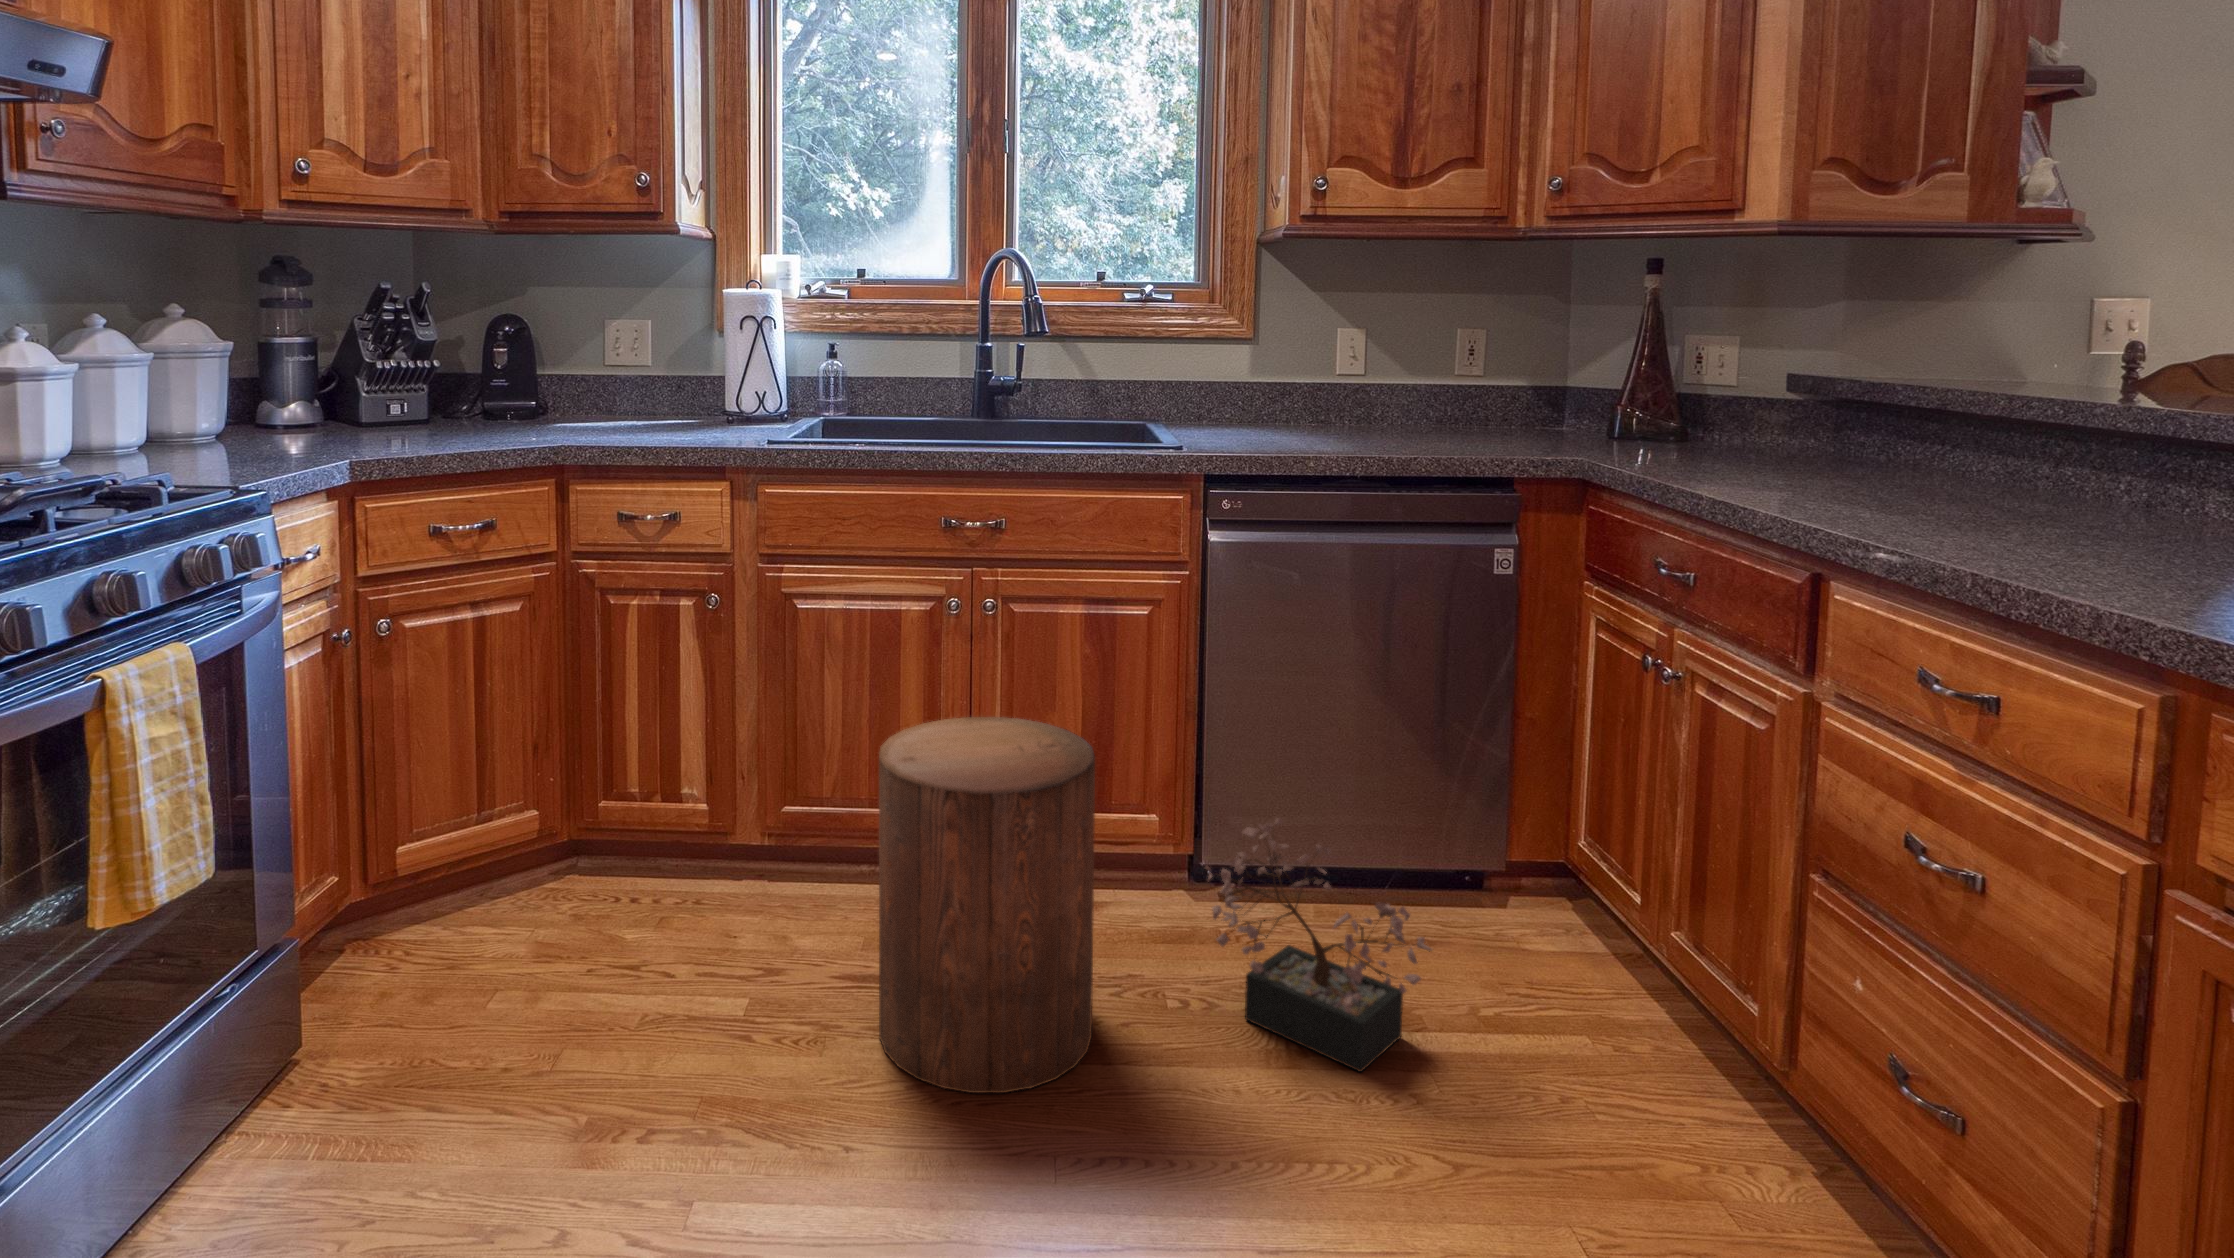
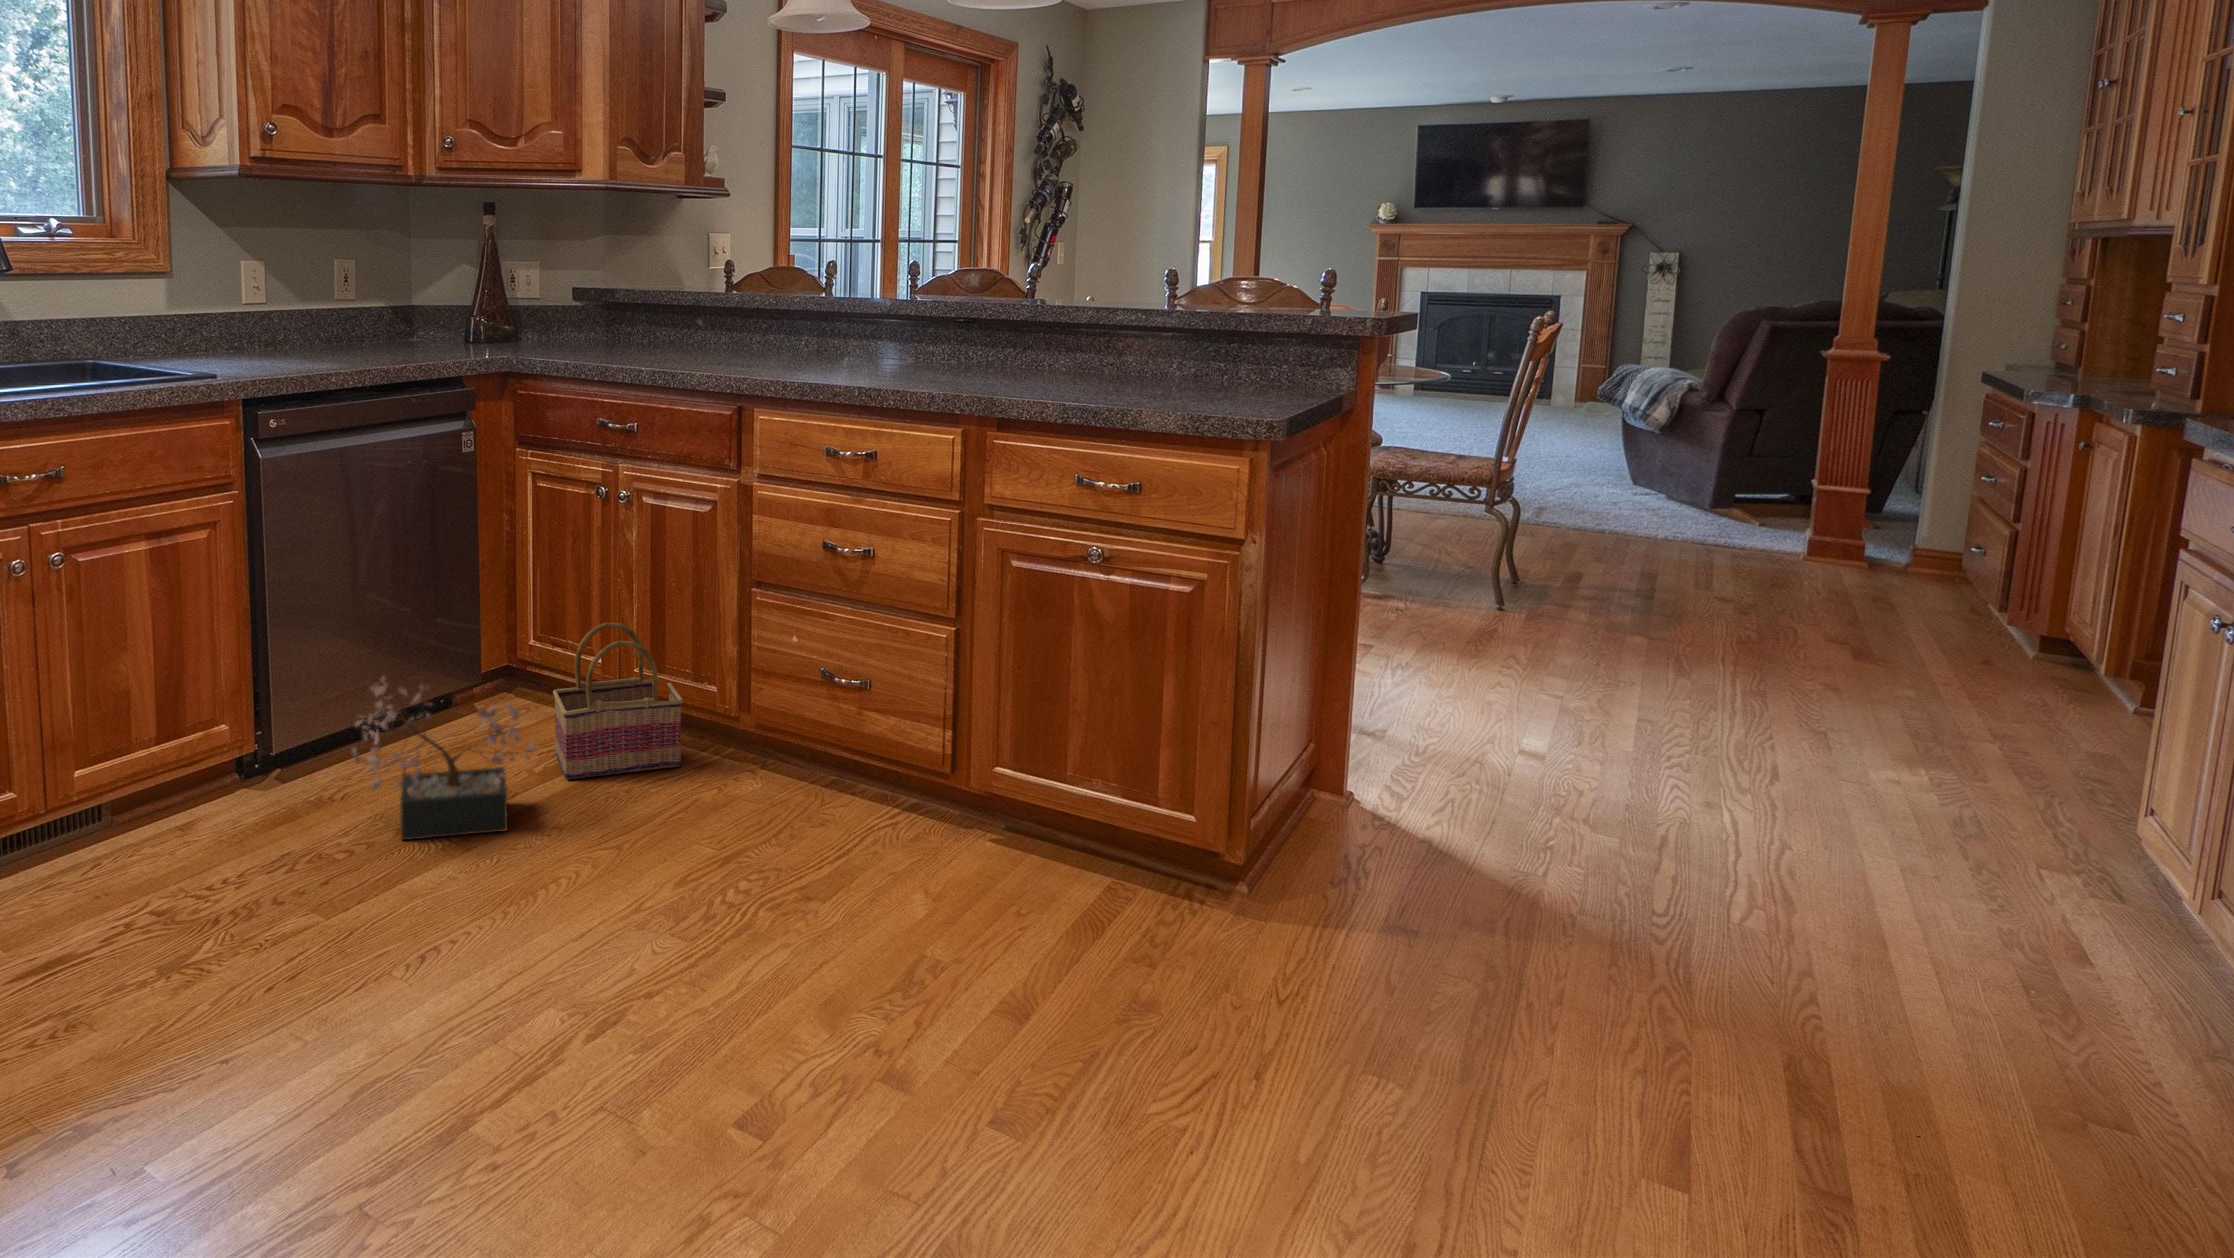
stool: present [879,717,1095,1093] -> none [91,646,326,1001]
basket: none [1507,852,1719,1113] -> present [553,622,683,779]

